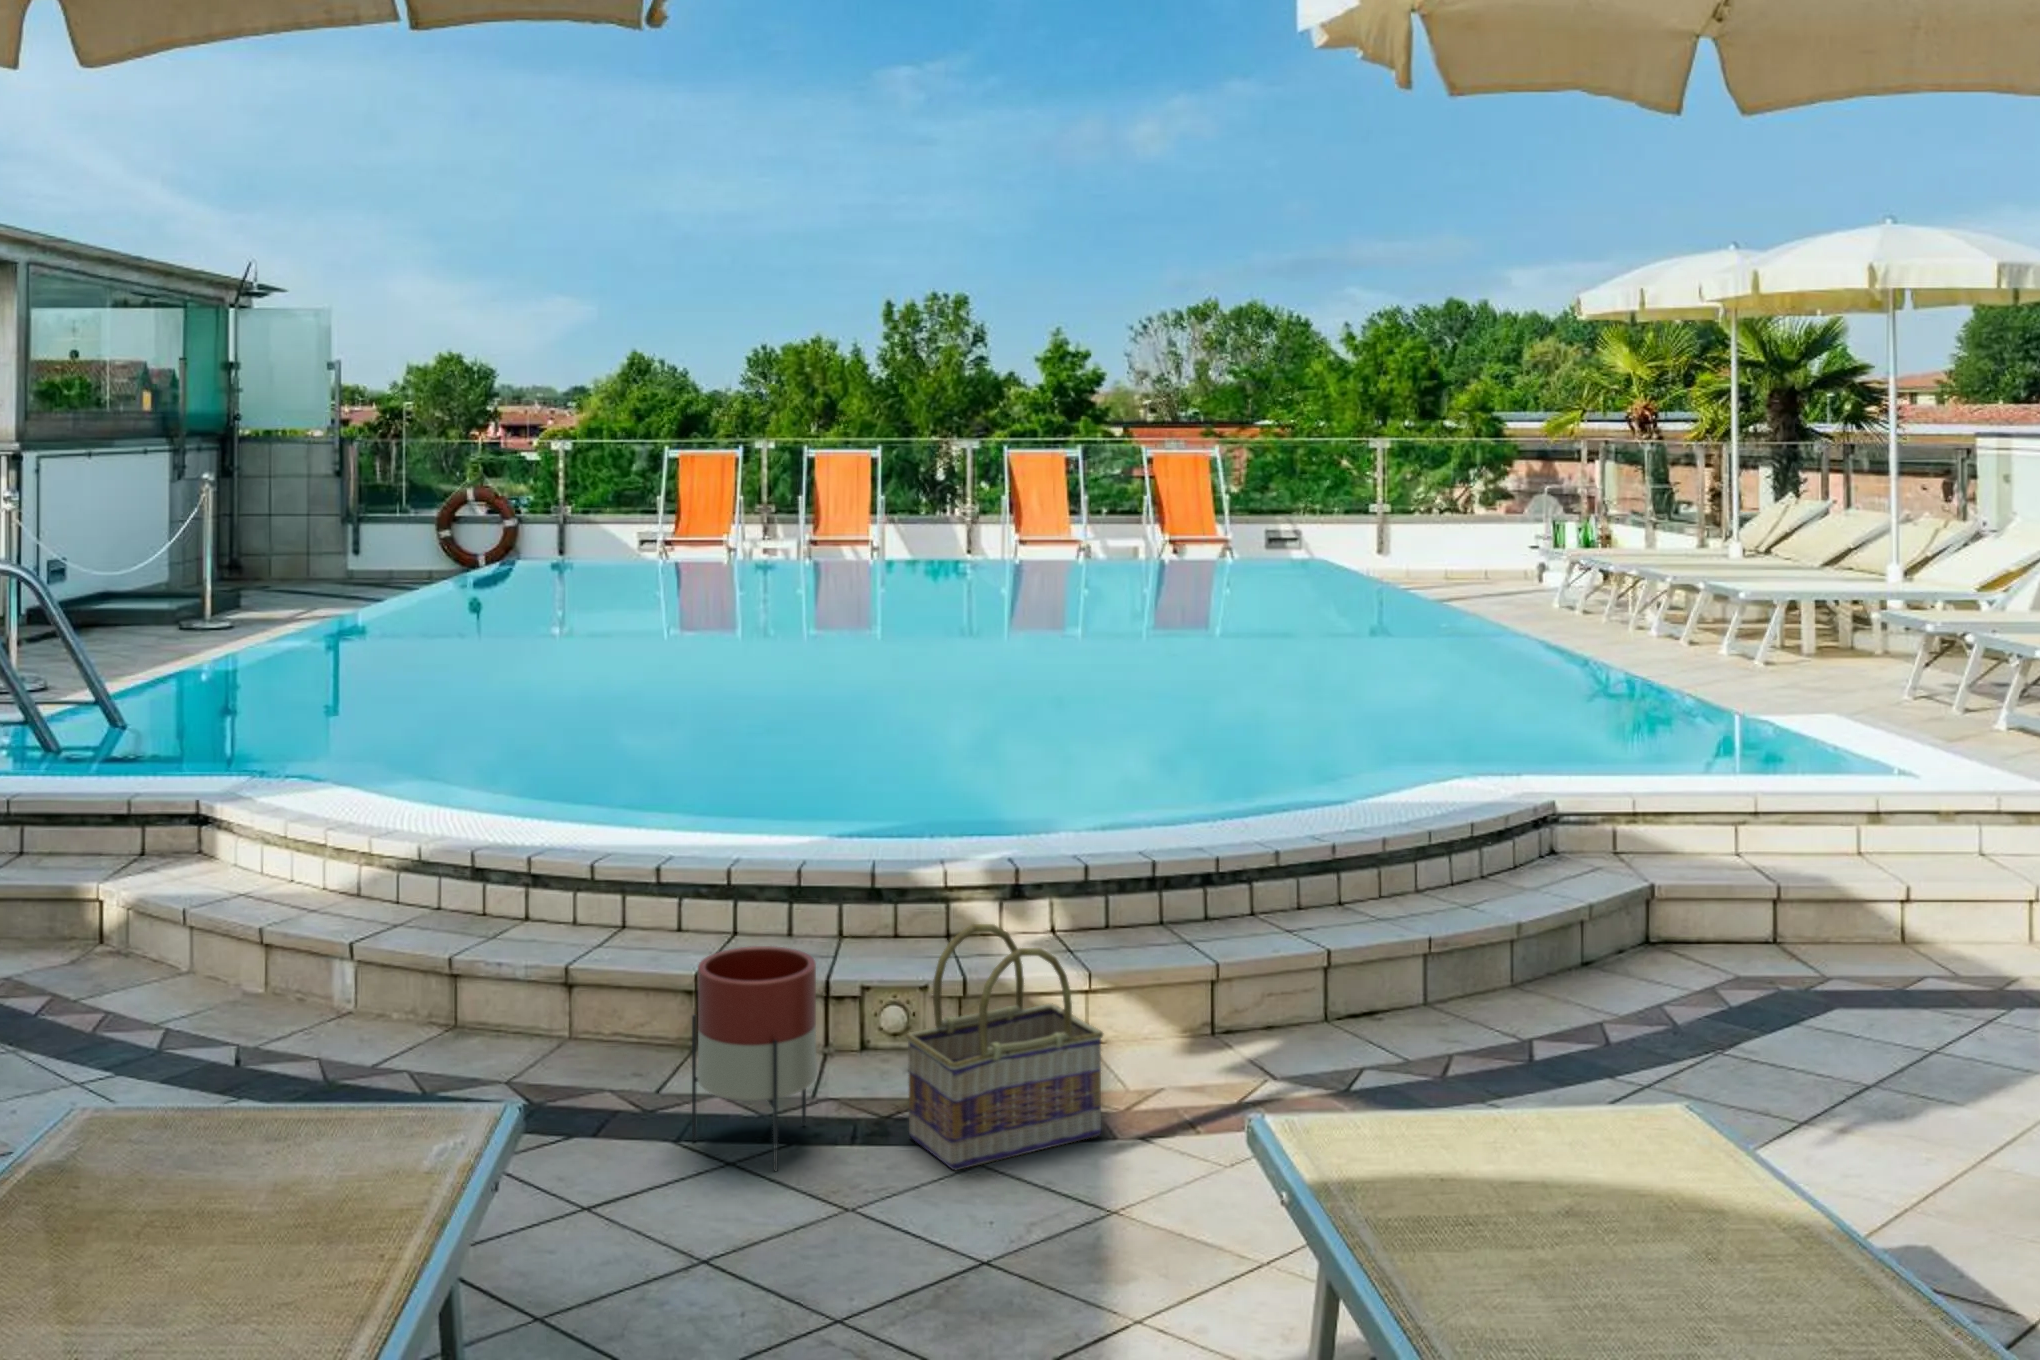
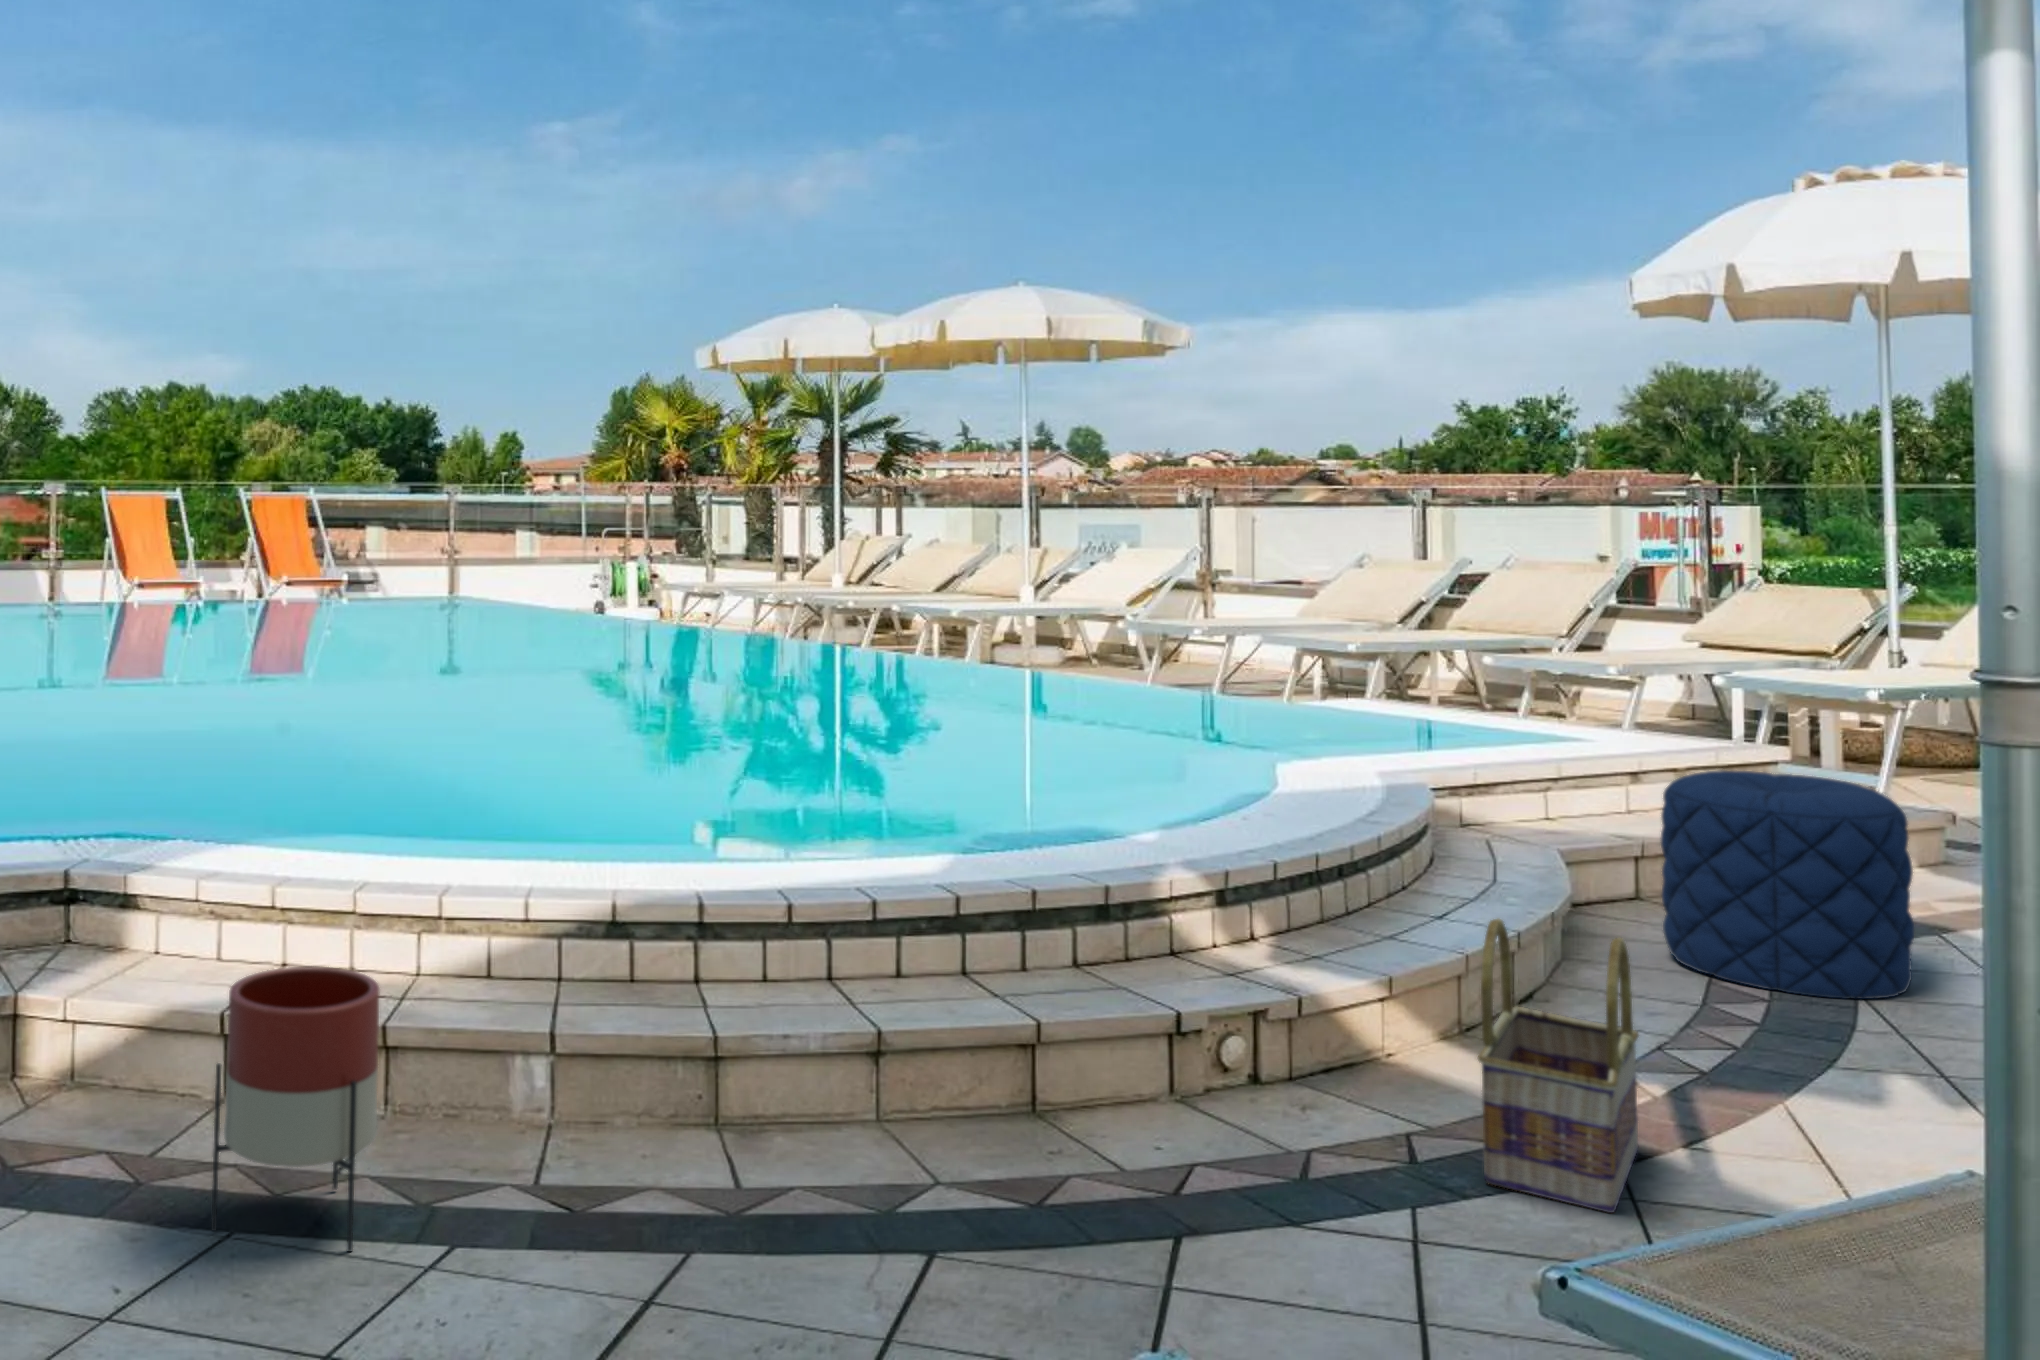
pouf: none [1602,814,1830,1060] -> present [1661,770,1914,999]
planter: present [692,946,817,1171] -> present [211,967,380,1252]

